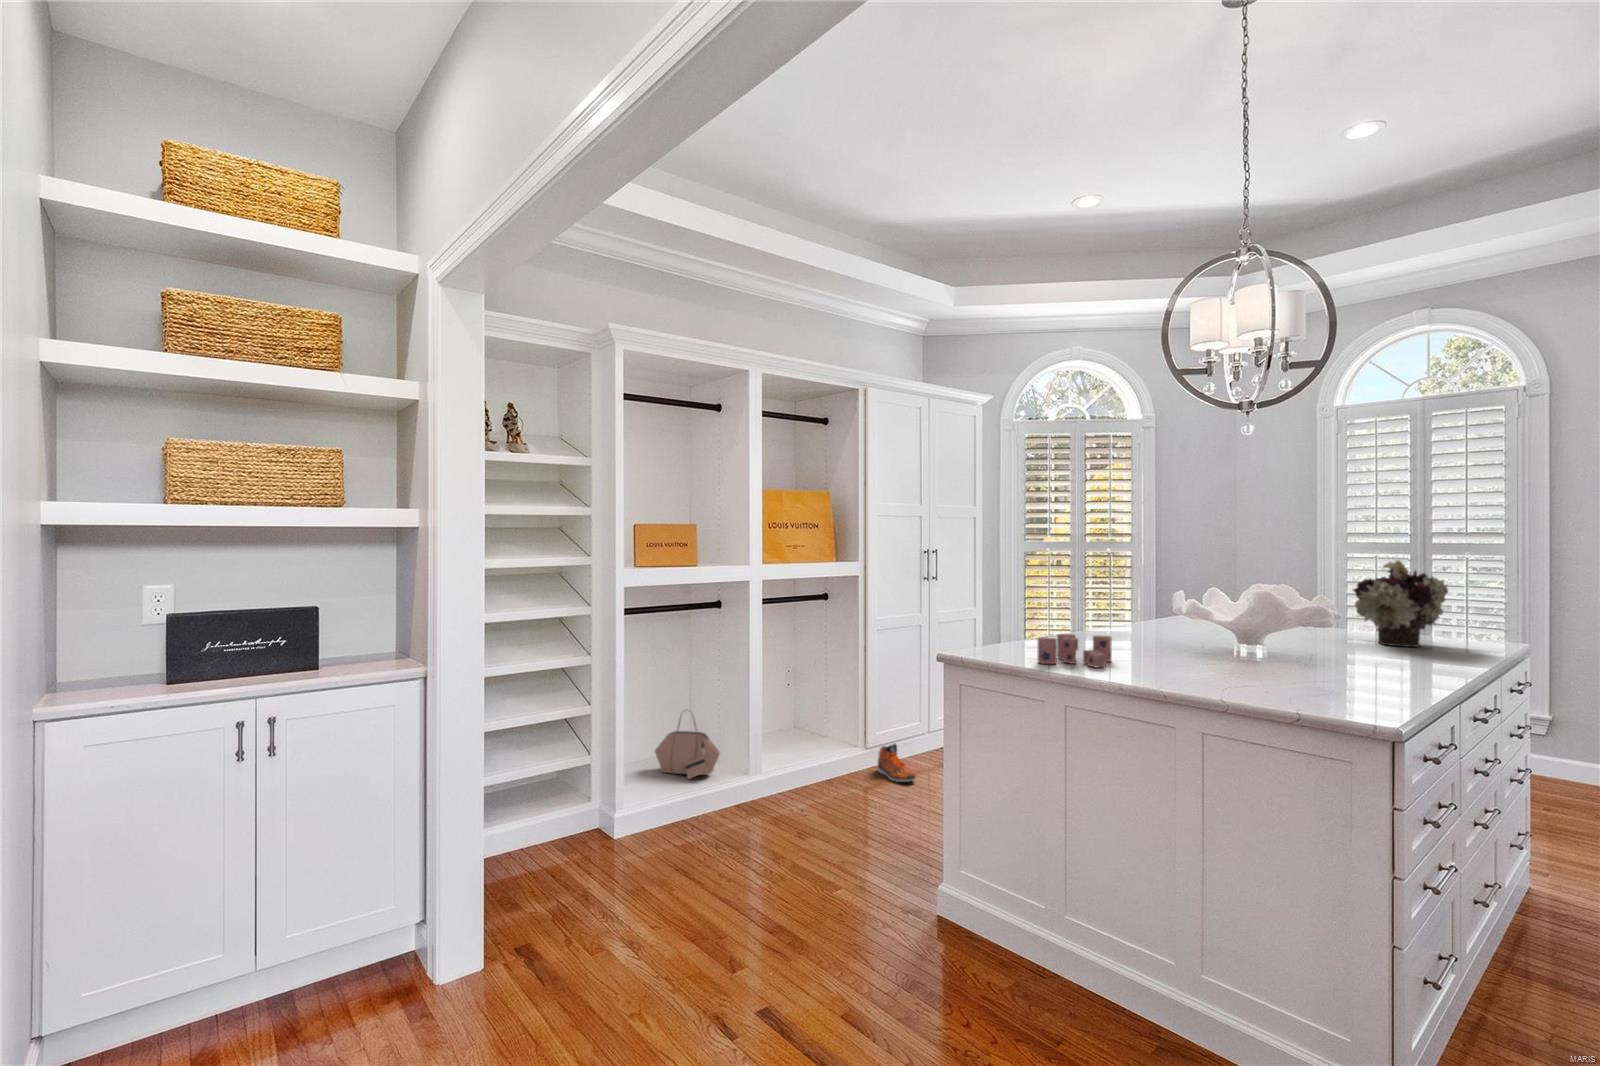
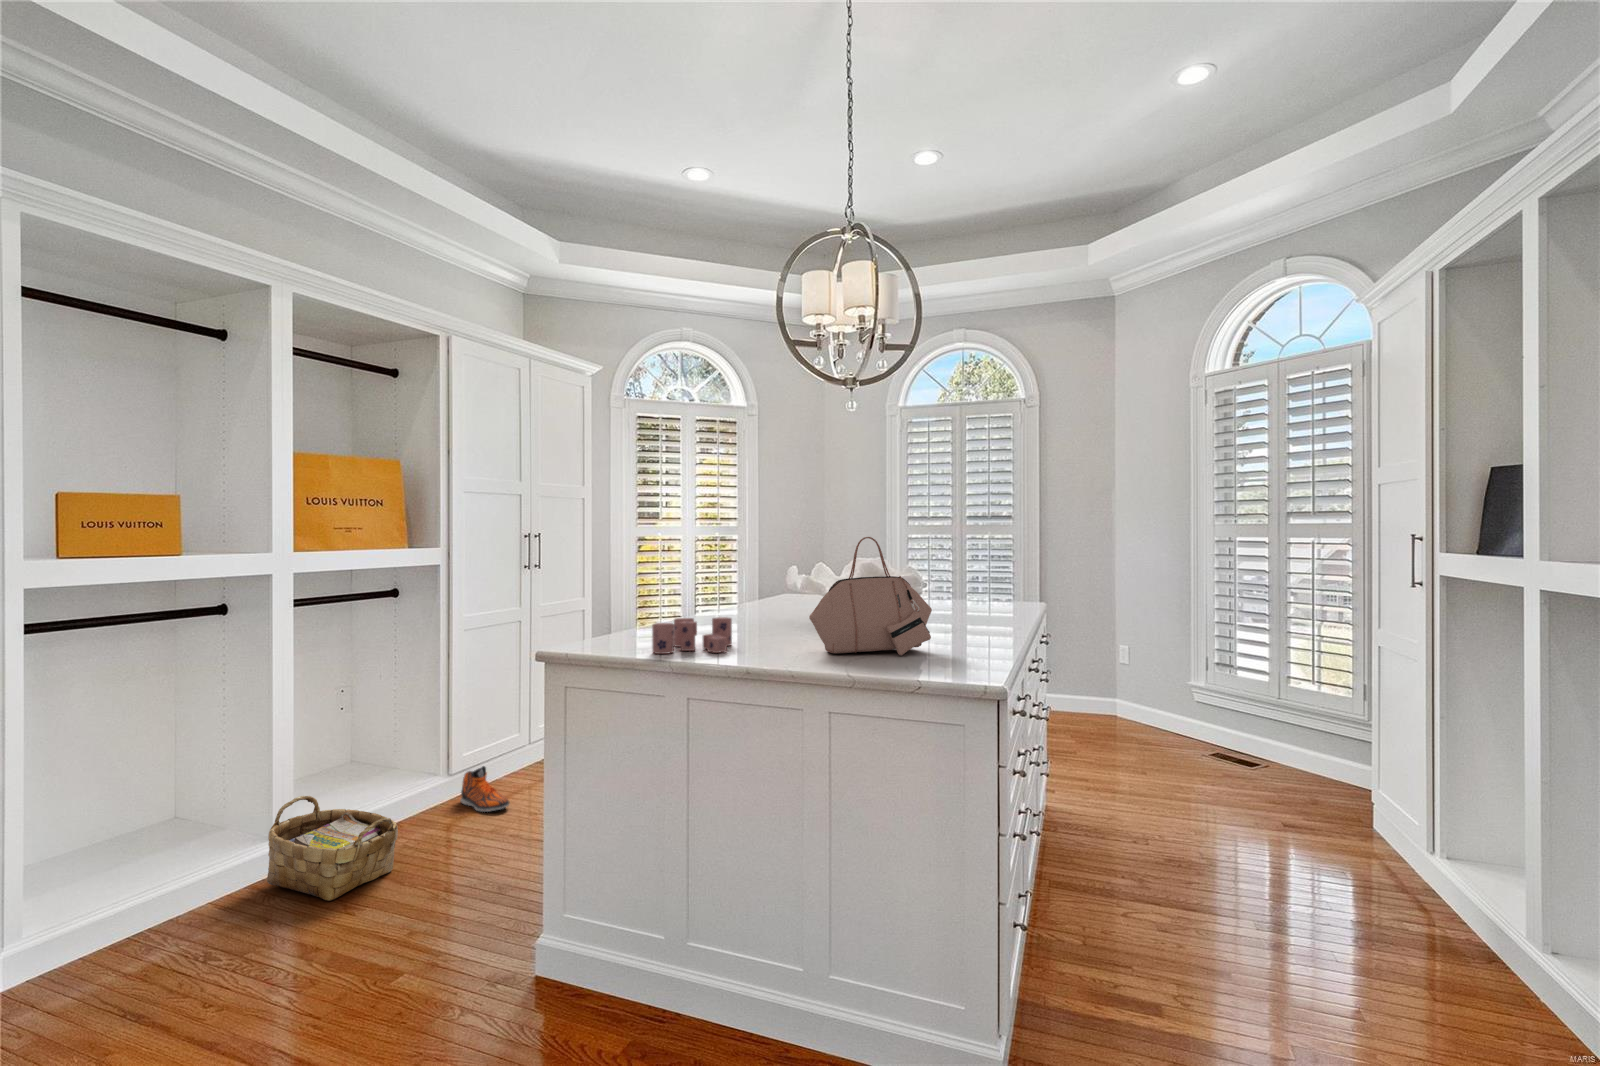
flower arrangement: present [1353,560,1448,647] -> none [936,534,1006,613]
handbag: present [655,718,720,779] -> present [809,537,932,655]
woven basket: none [749,746,834,827] -> present [267,796,398,901]

